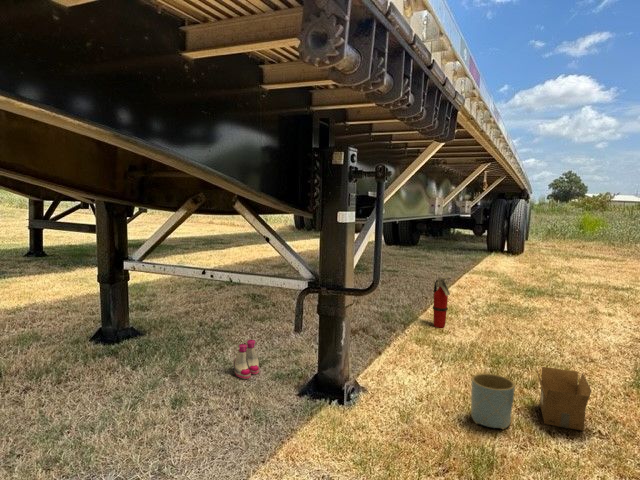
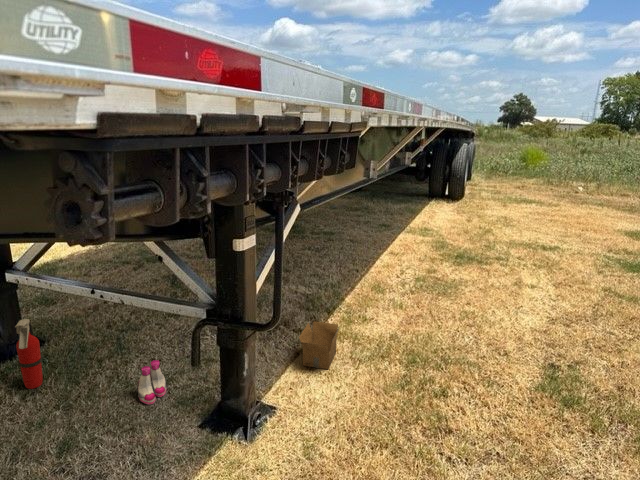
fire extinguisher: present [433,277,451,328] -> present [15,319,43,389]
cardboard box: present [537,367,591,431] -> present [299,321,339,369]
planter: present [471,373,515,429] -> none [376,398,417,456]

